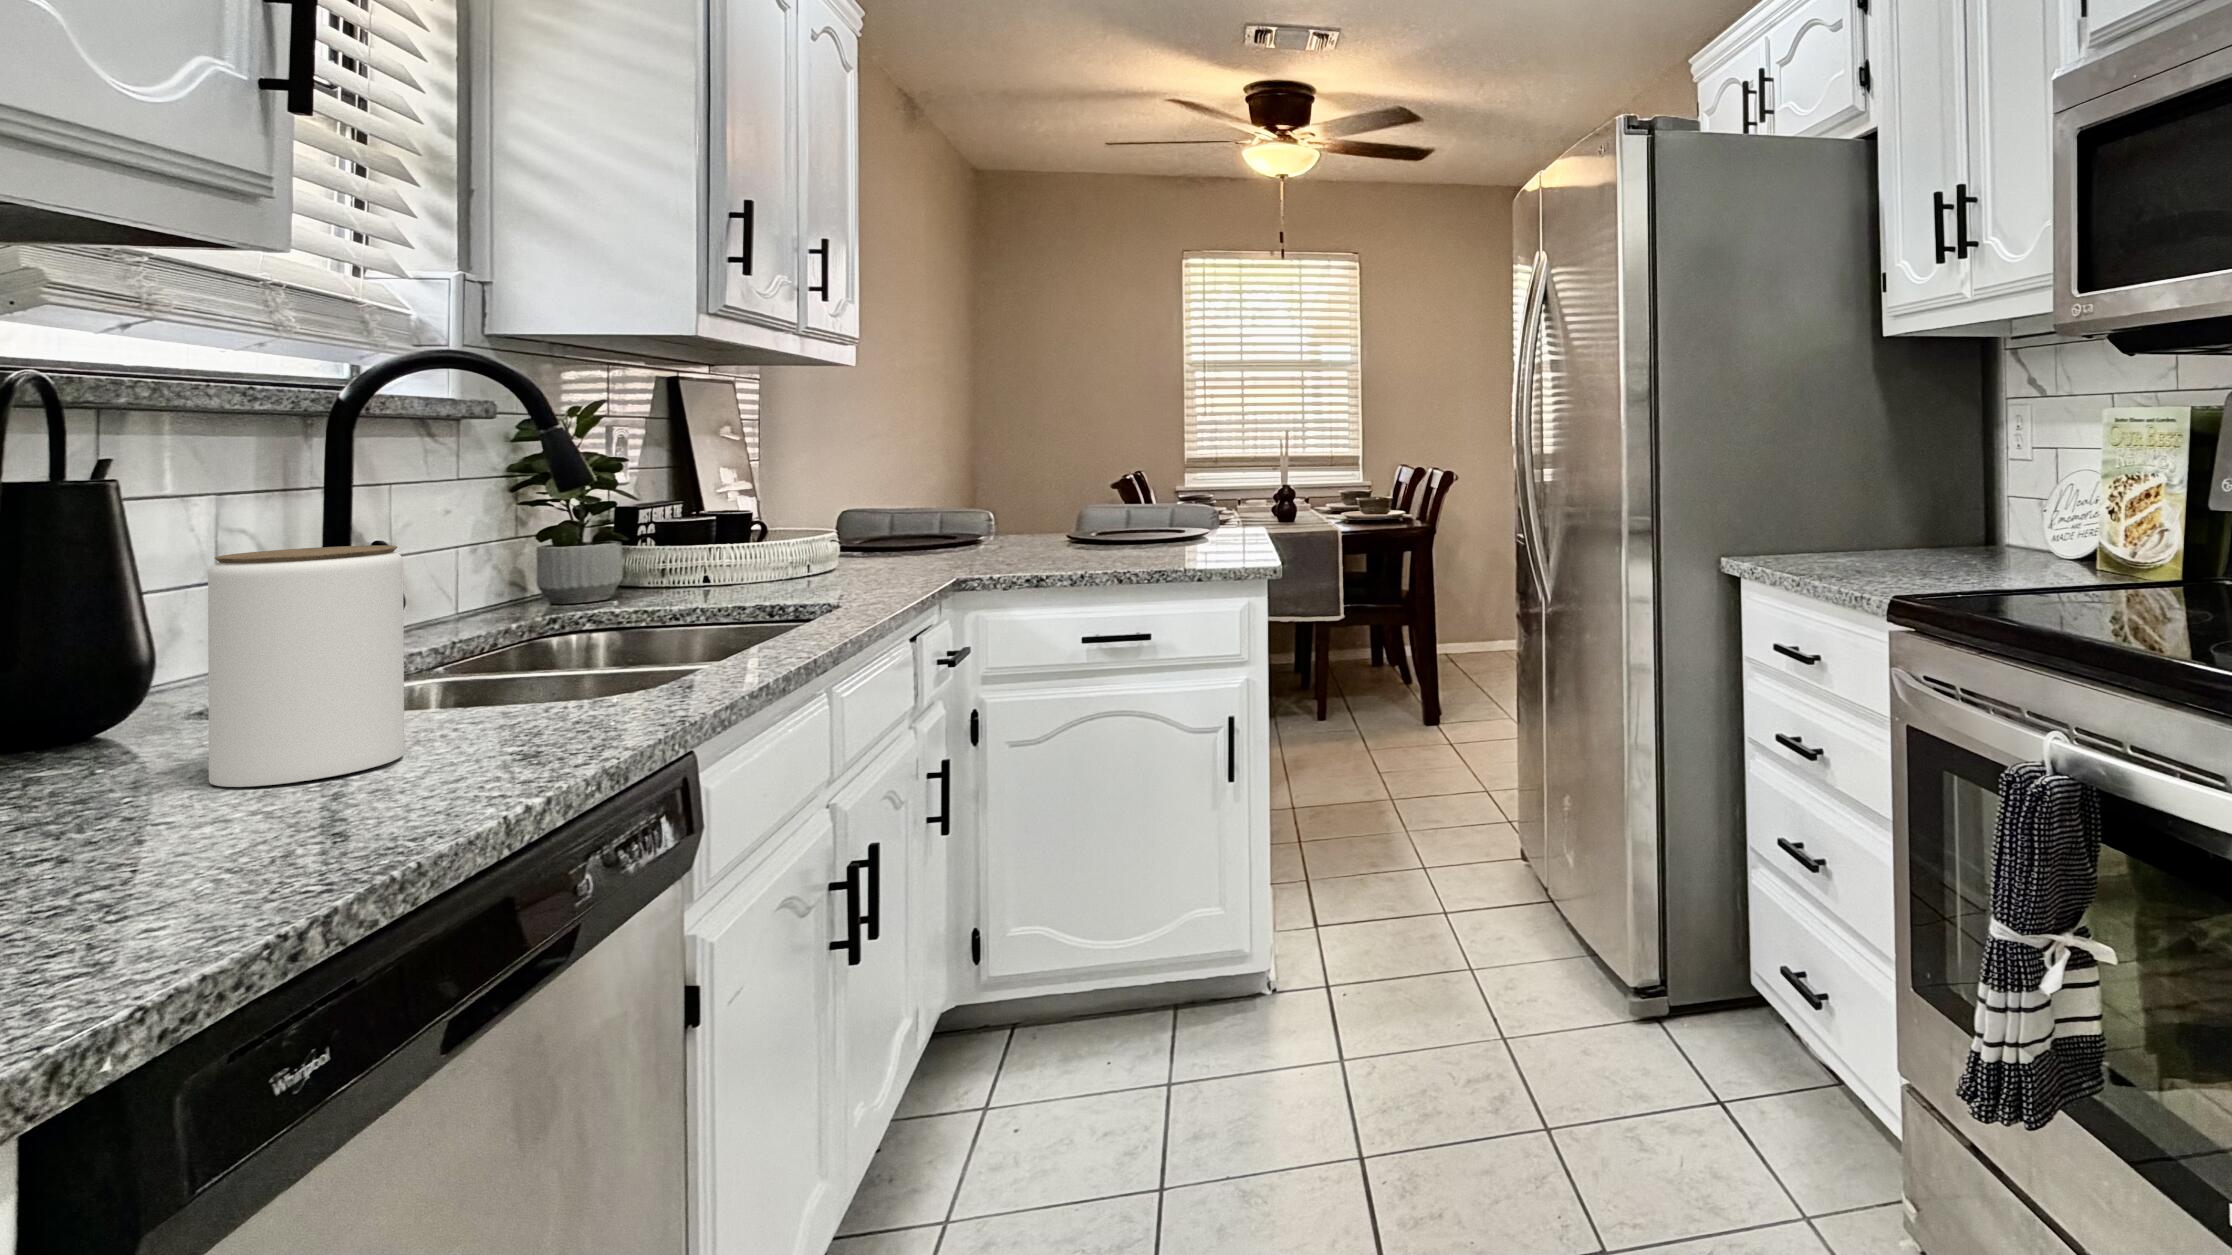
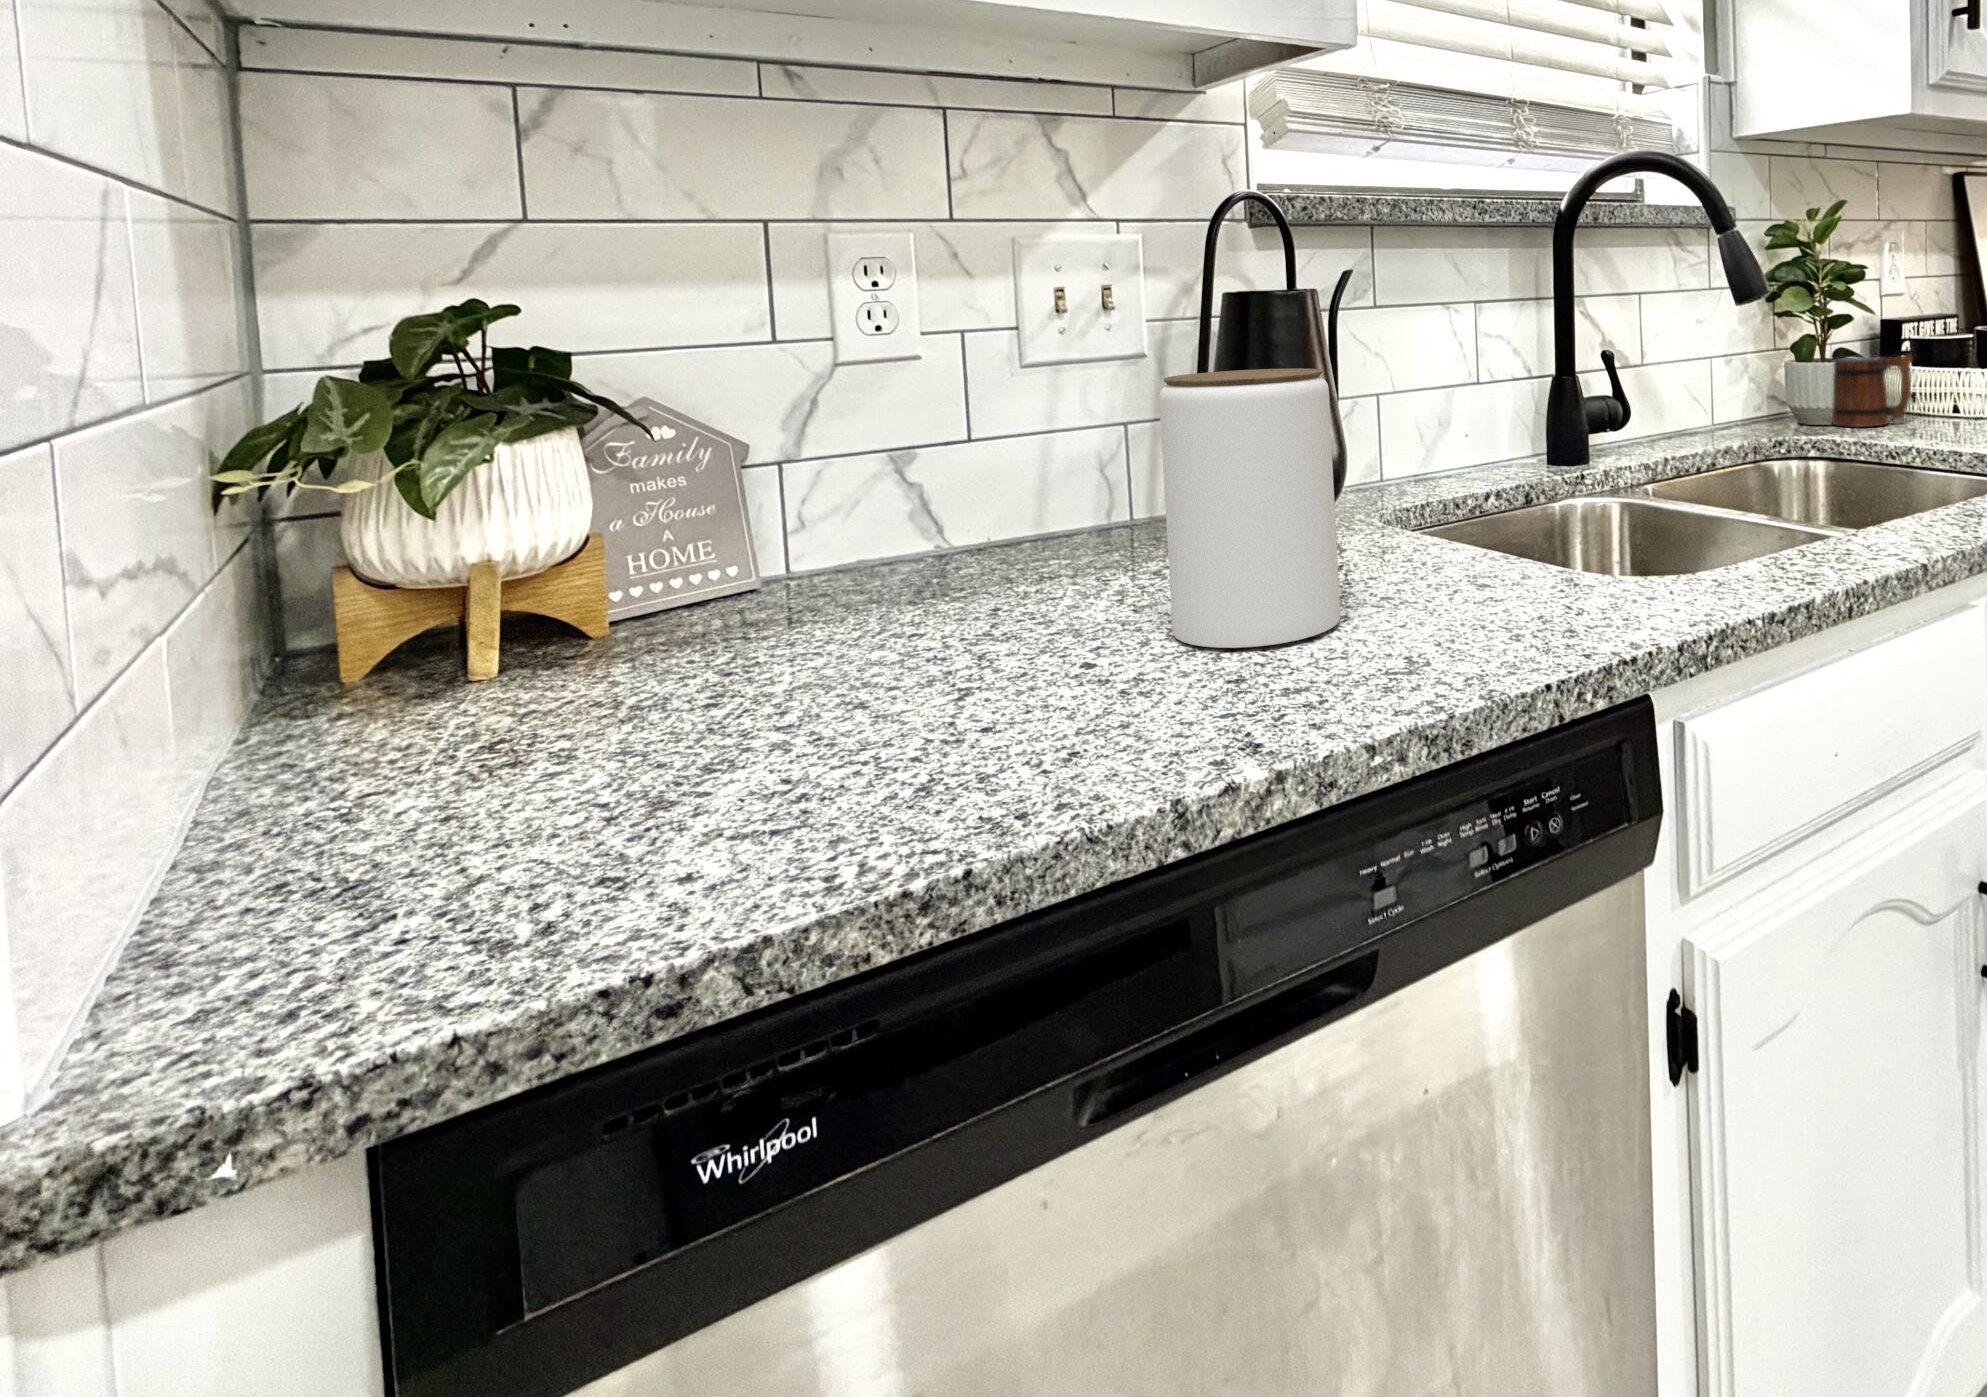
mug: none [594,531,676,598] -> present [1832,354,1913,427]

